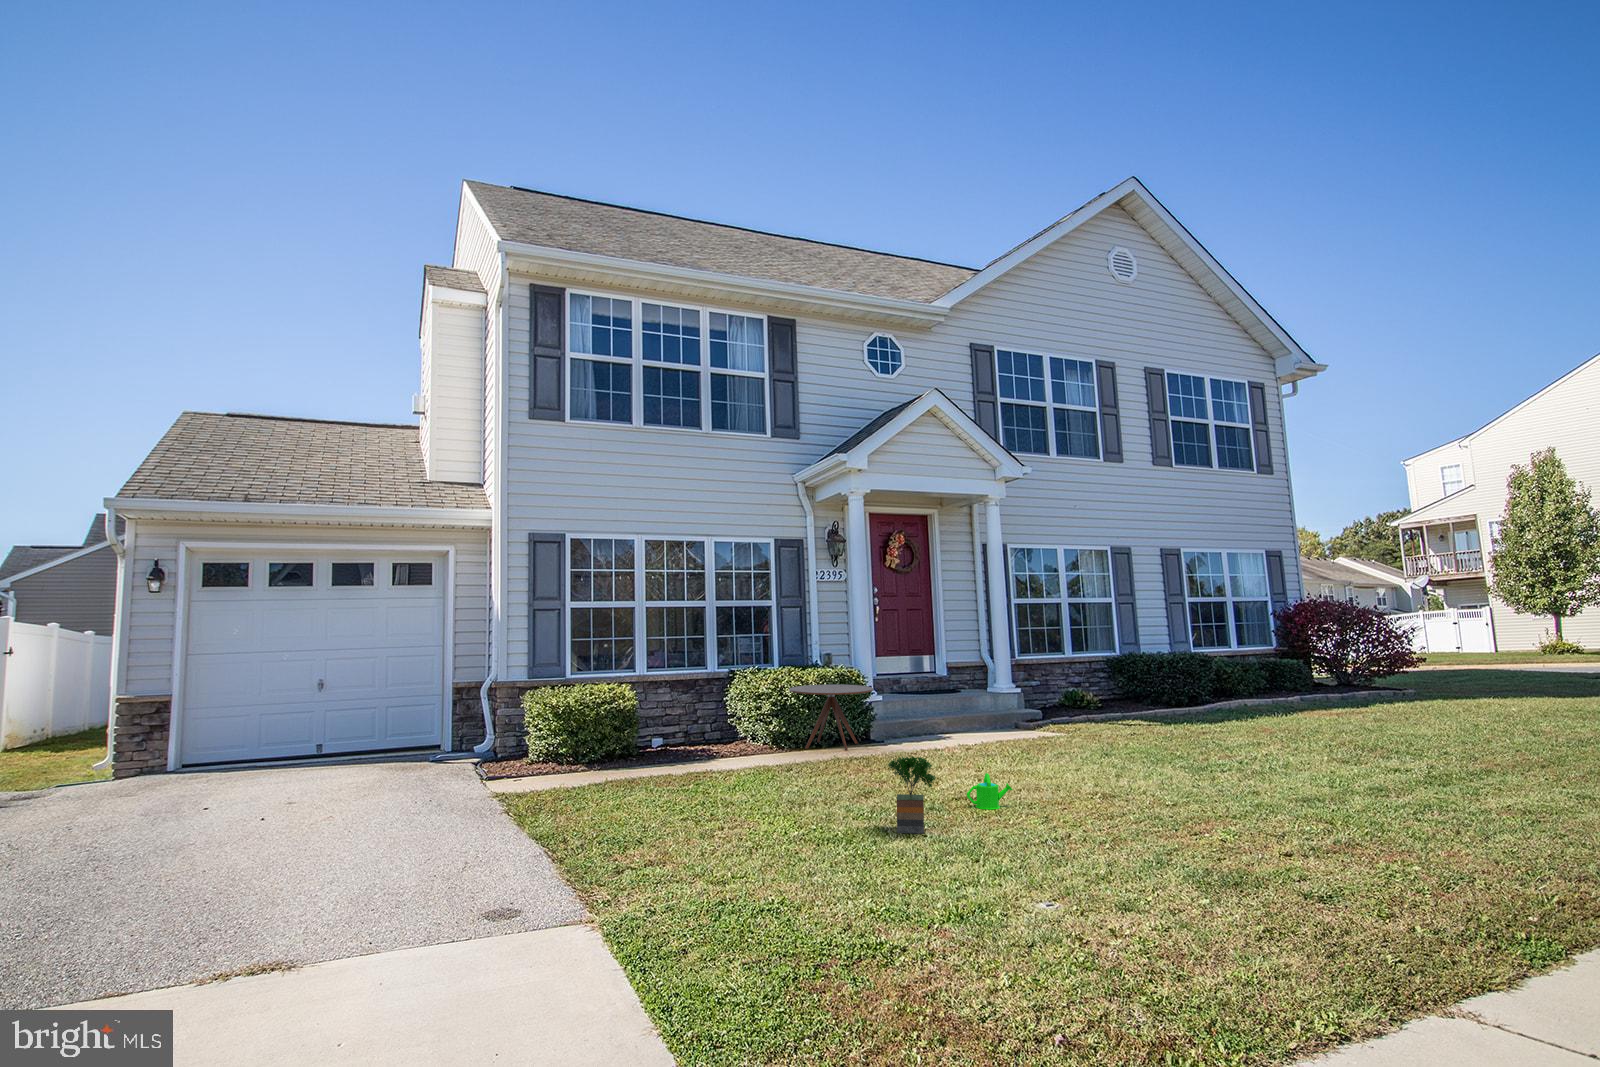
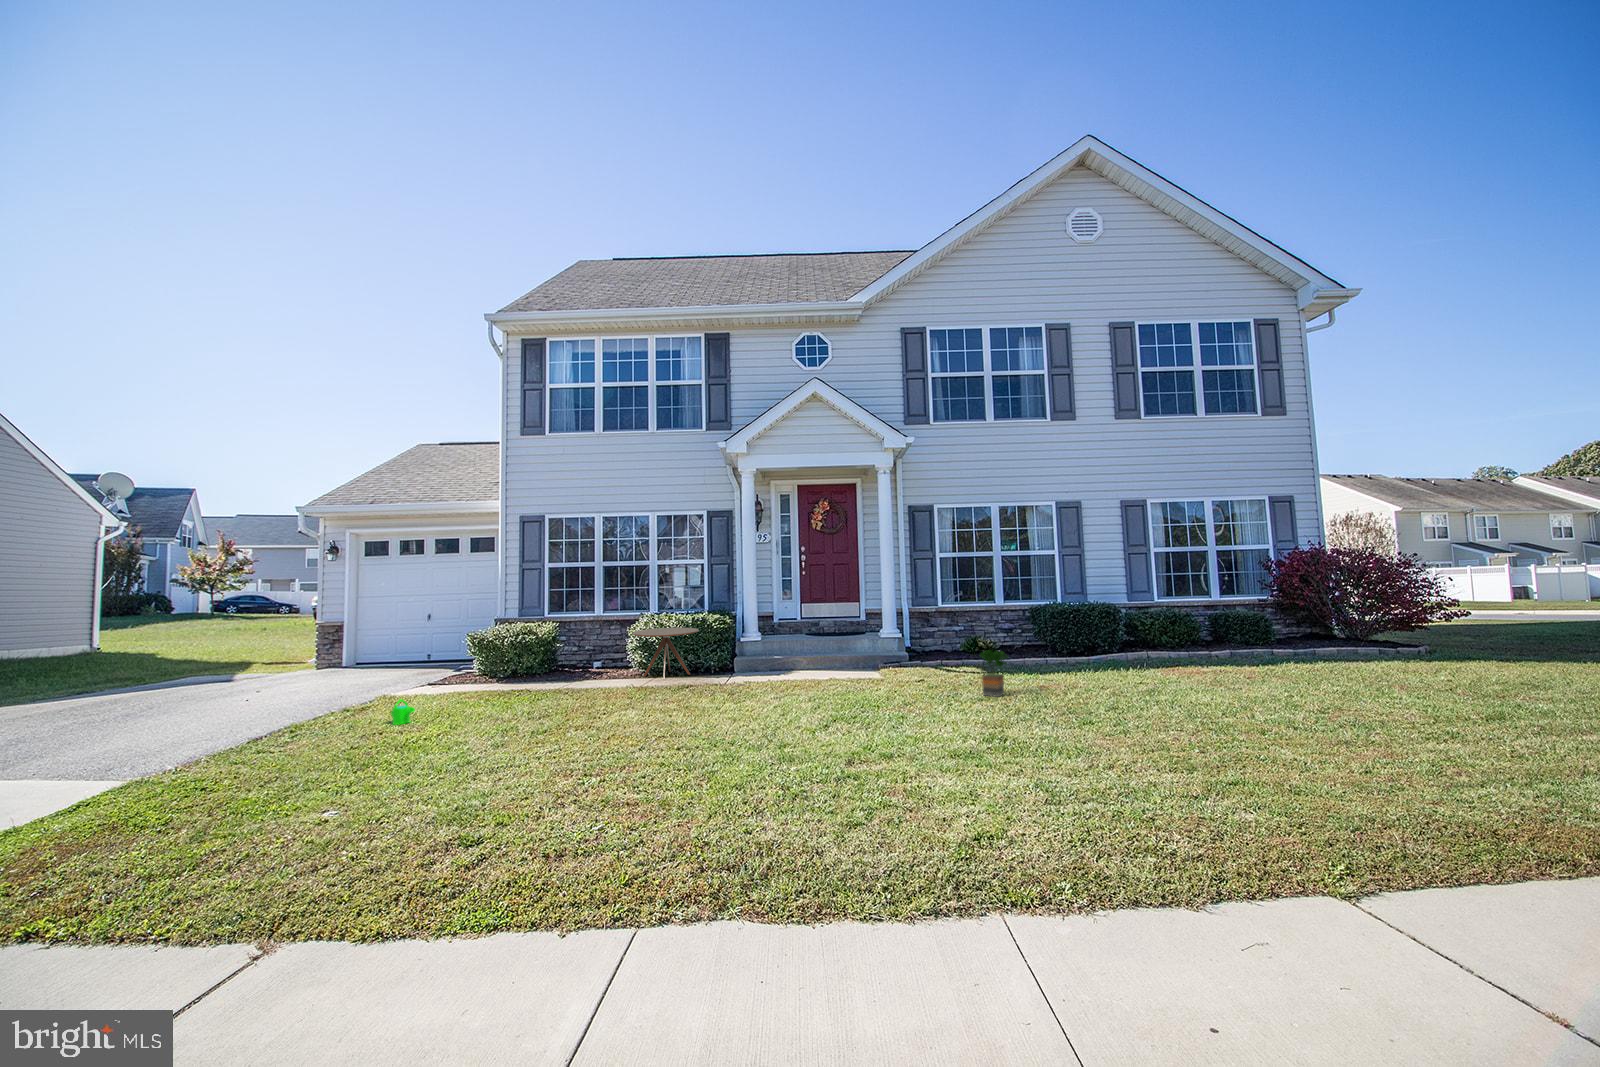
potted tree: present [888,756,936,834] -> present [980,650,1007,697]
watering can: present [967,773,1013,810] -> present [390,699,415,725]

